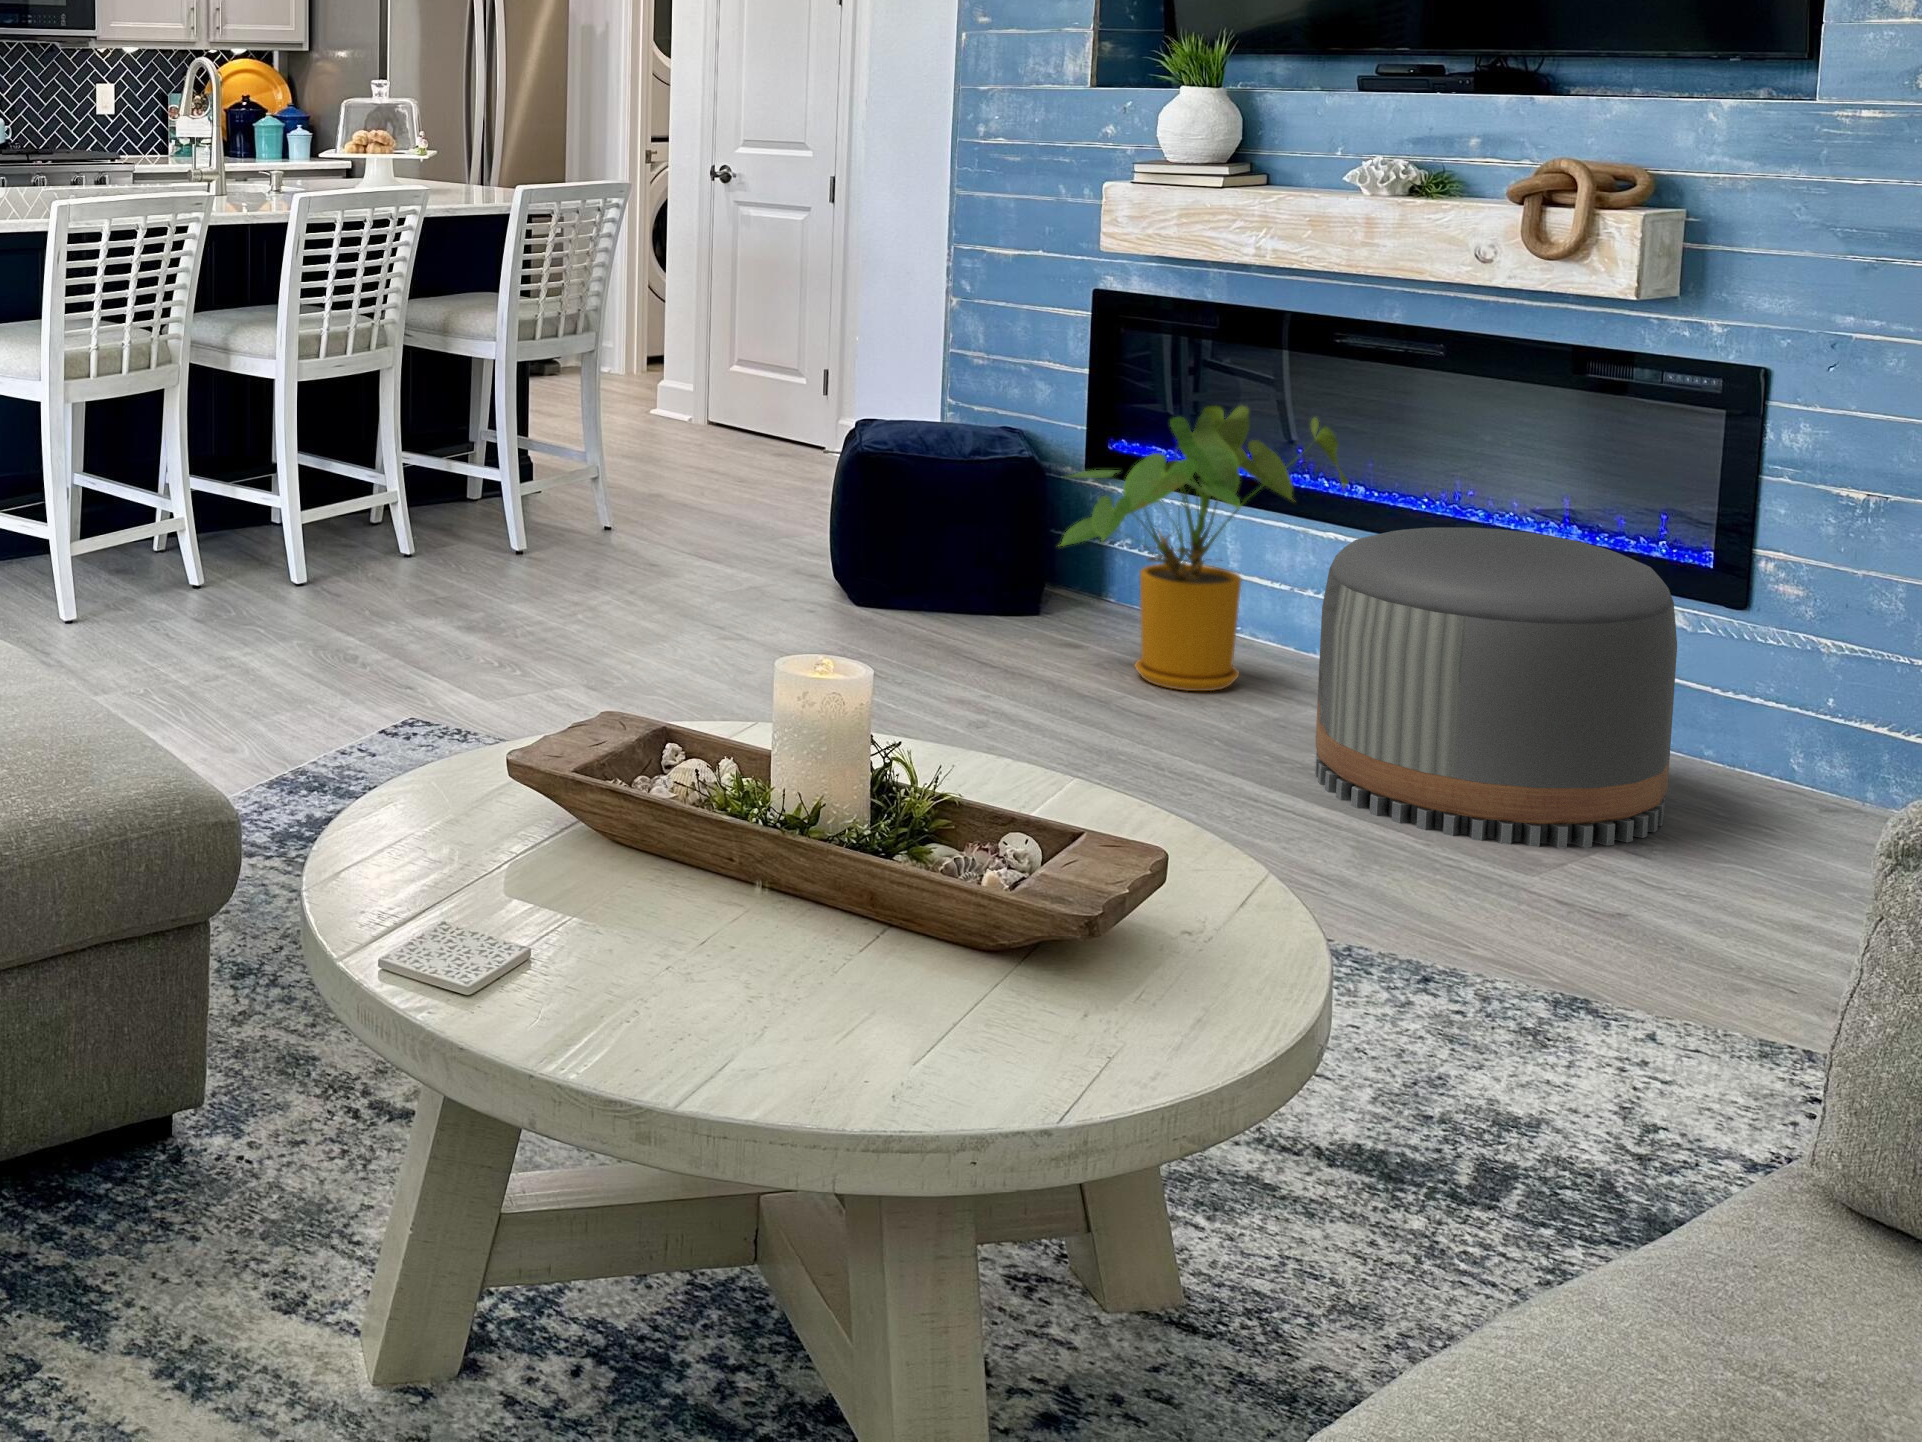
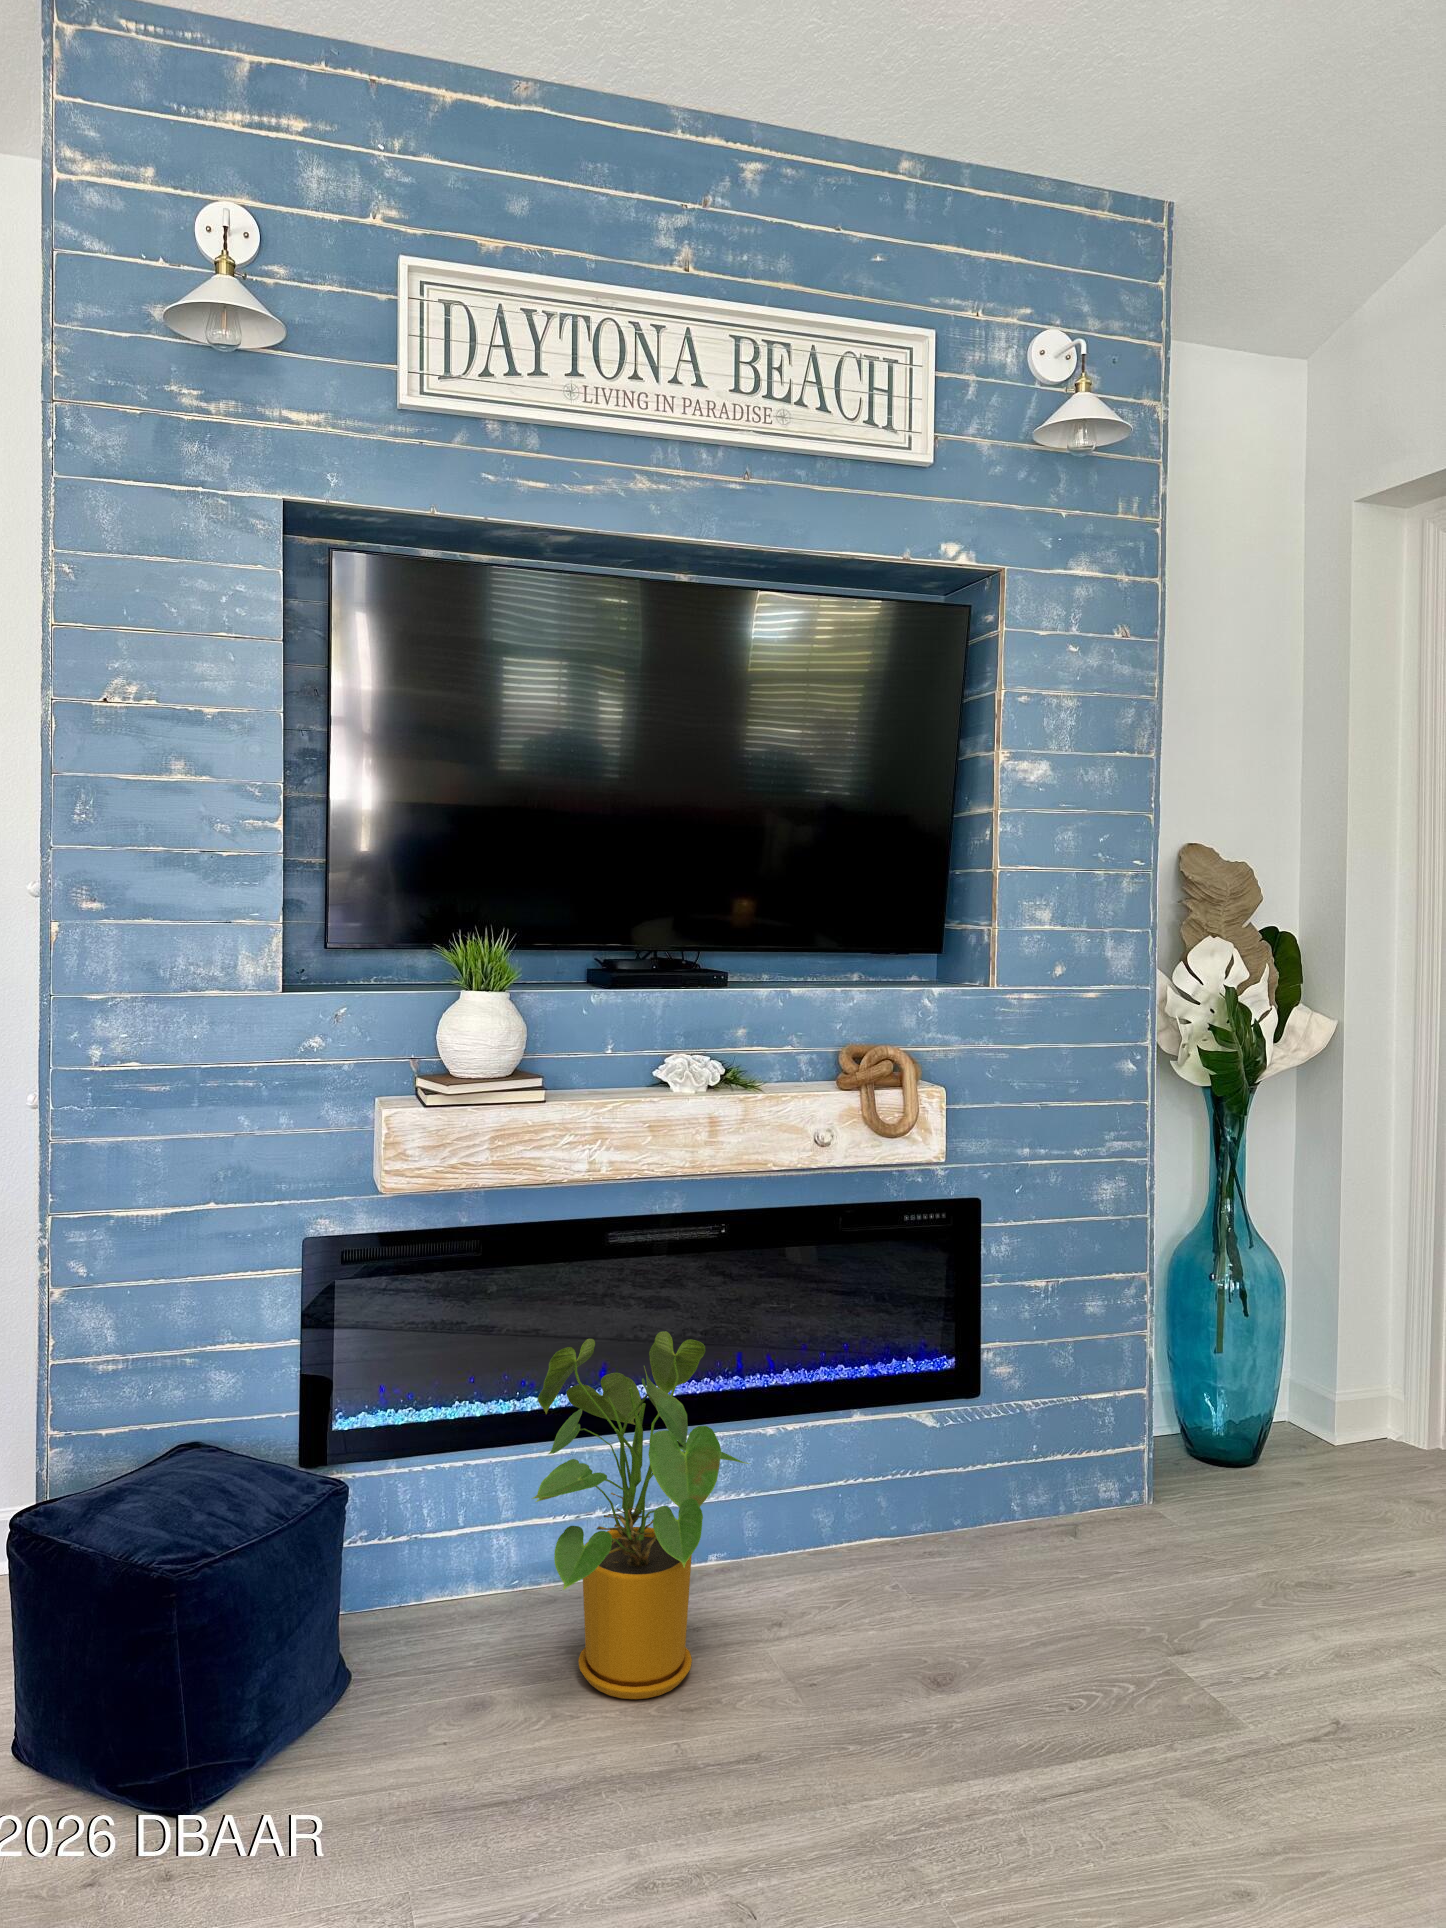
pouf: present [1315,528,1677,848] -> none [897,1391,1208,1744]

